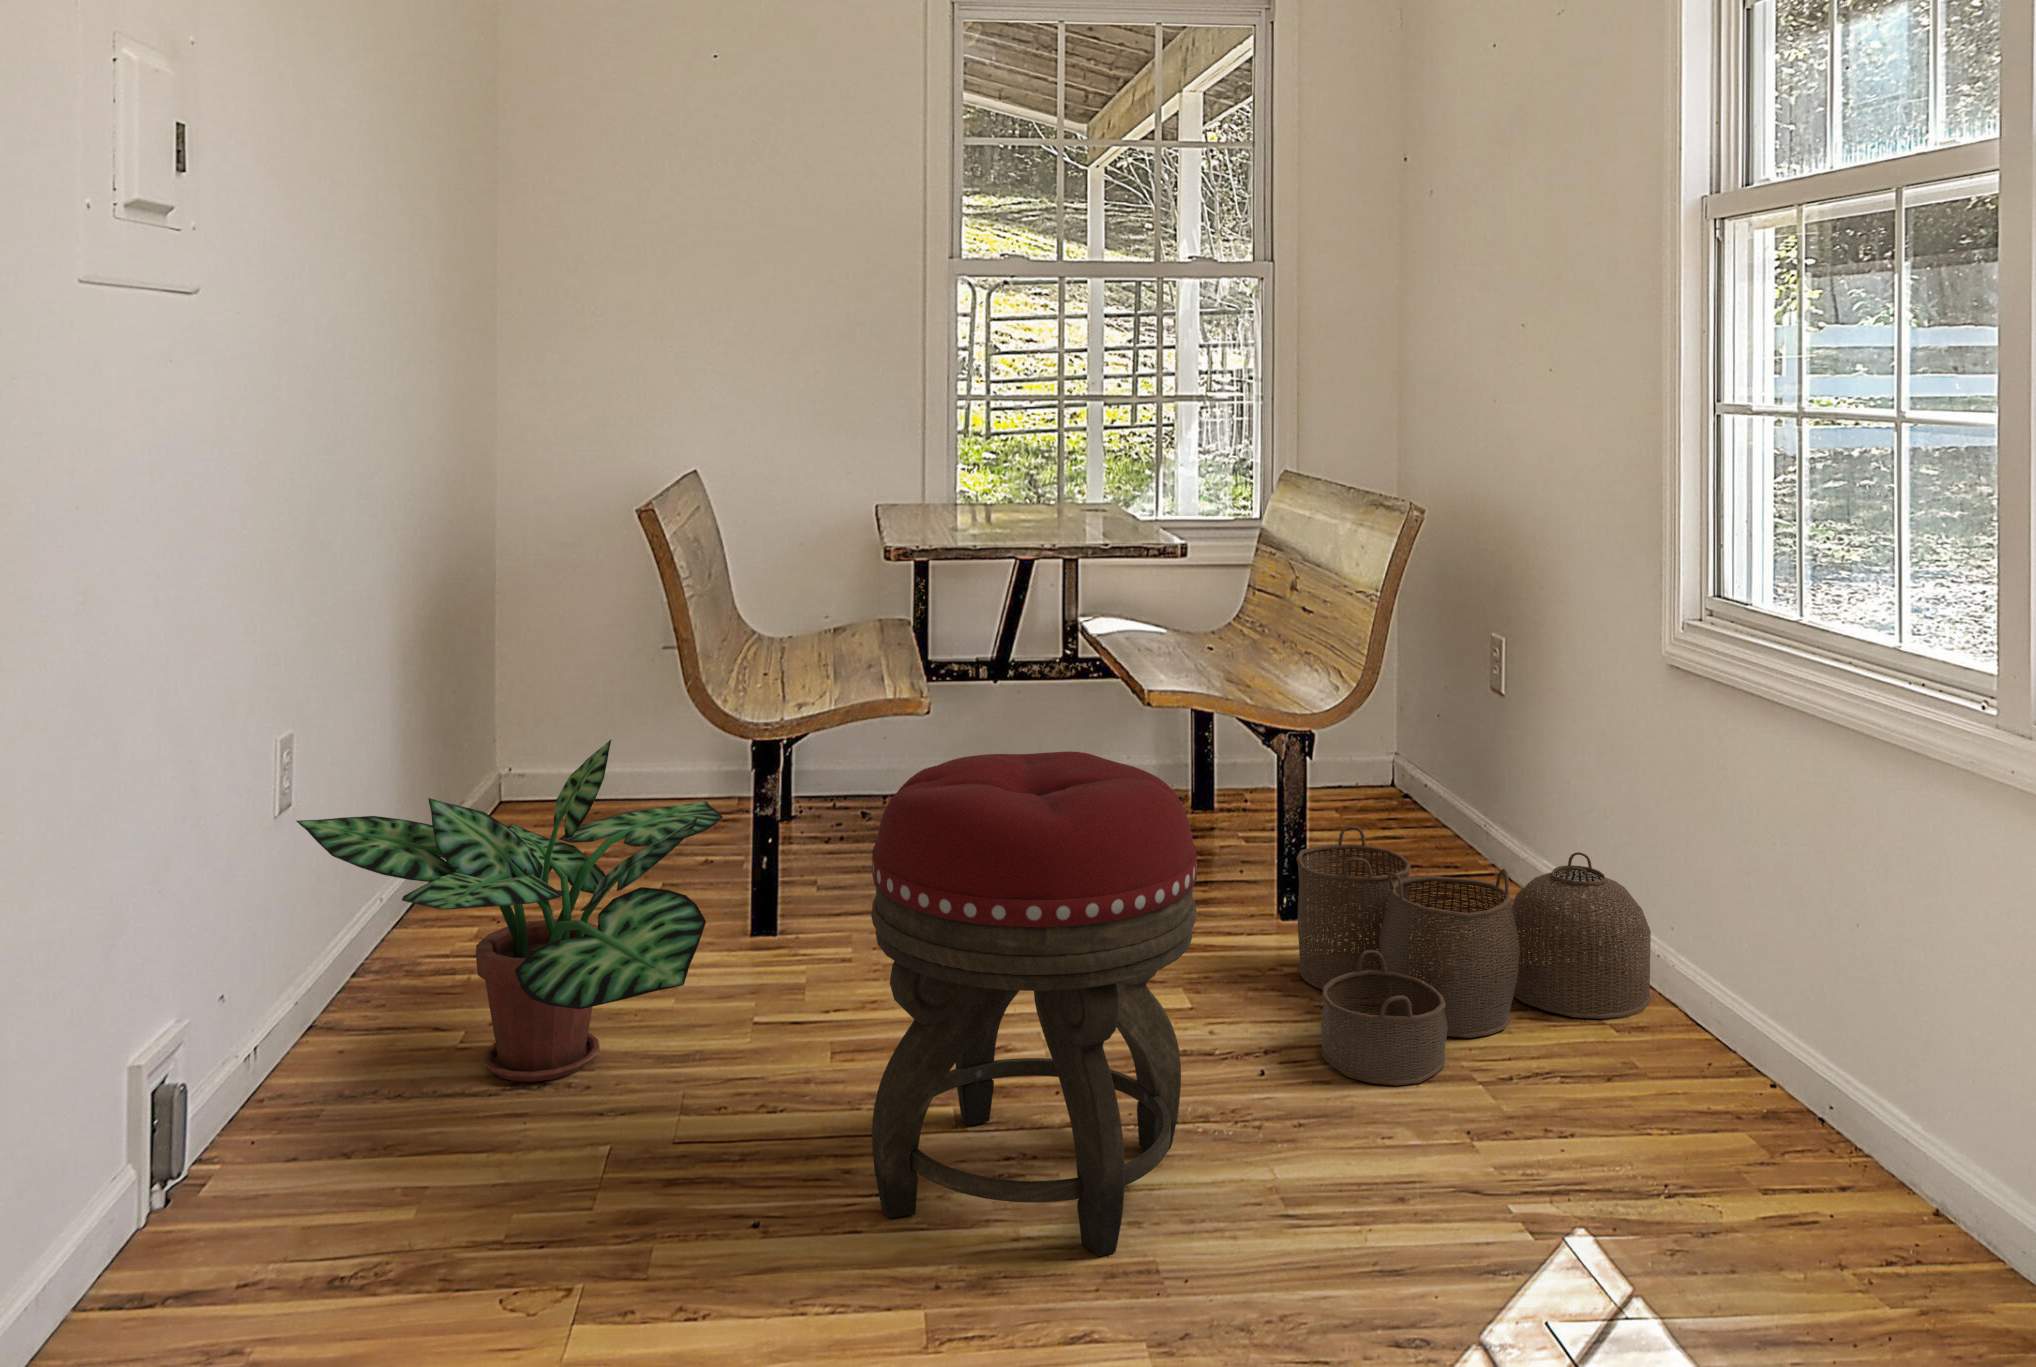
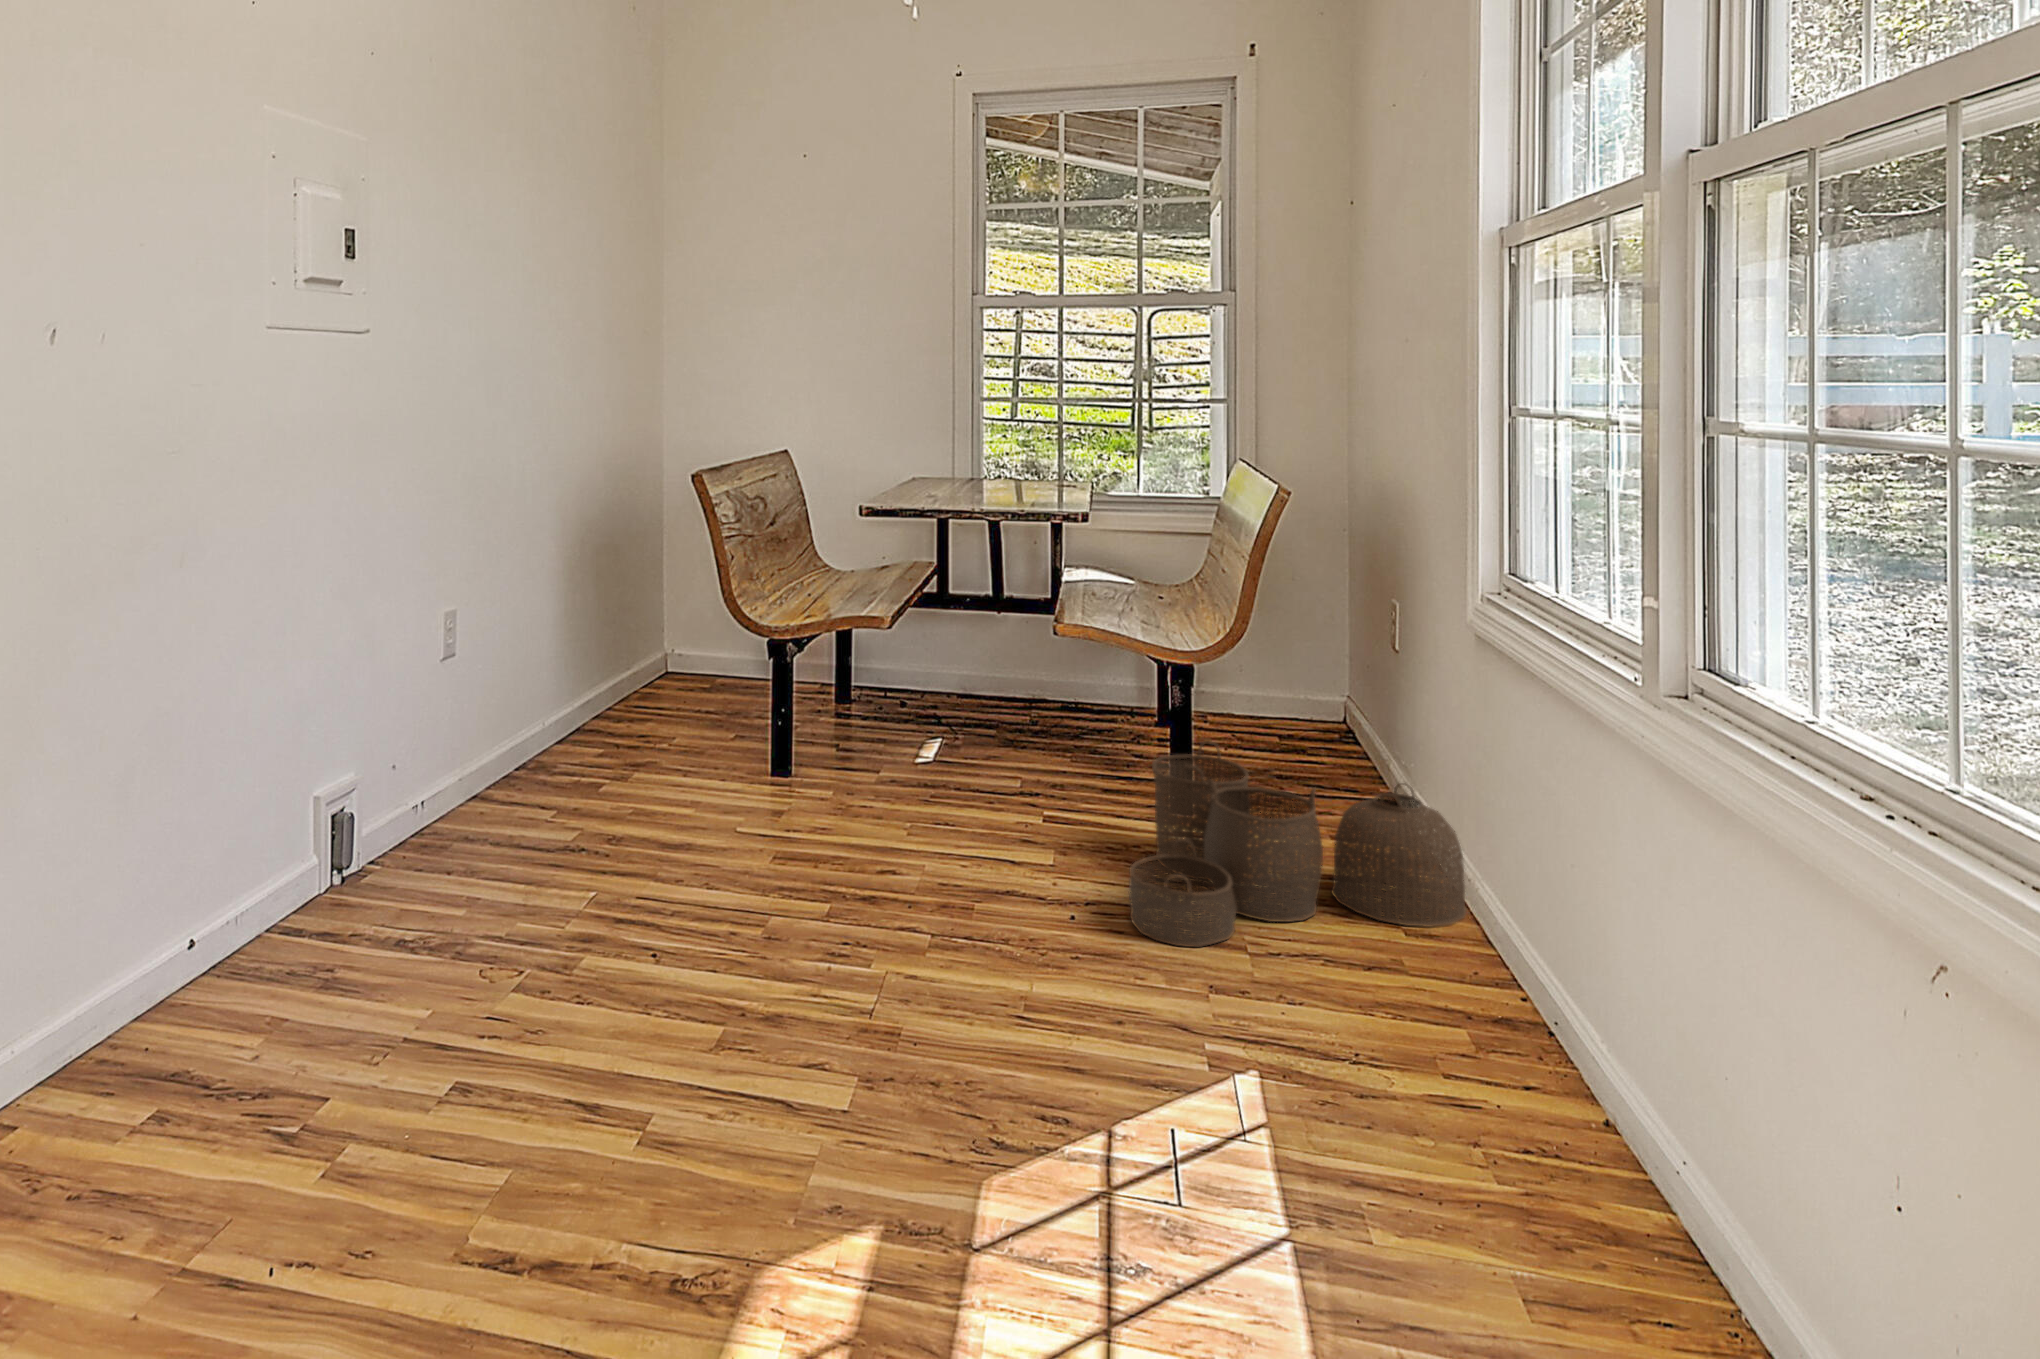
potted plant: present [296,740,723,1082] -> none [444,627,716,848]
footstool: present [871,751,1197,1256] -> none [733,656,972,1017]

